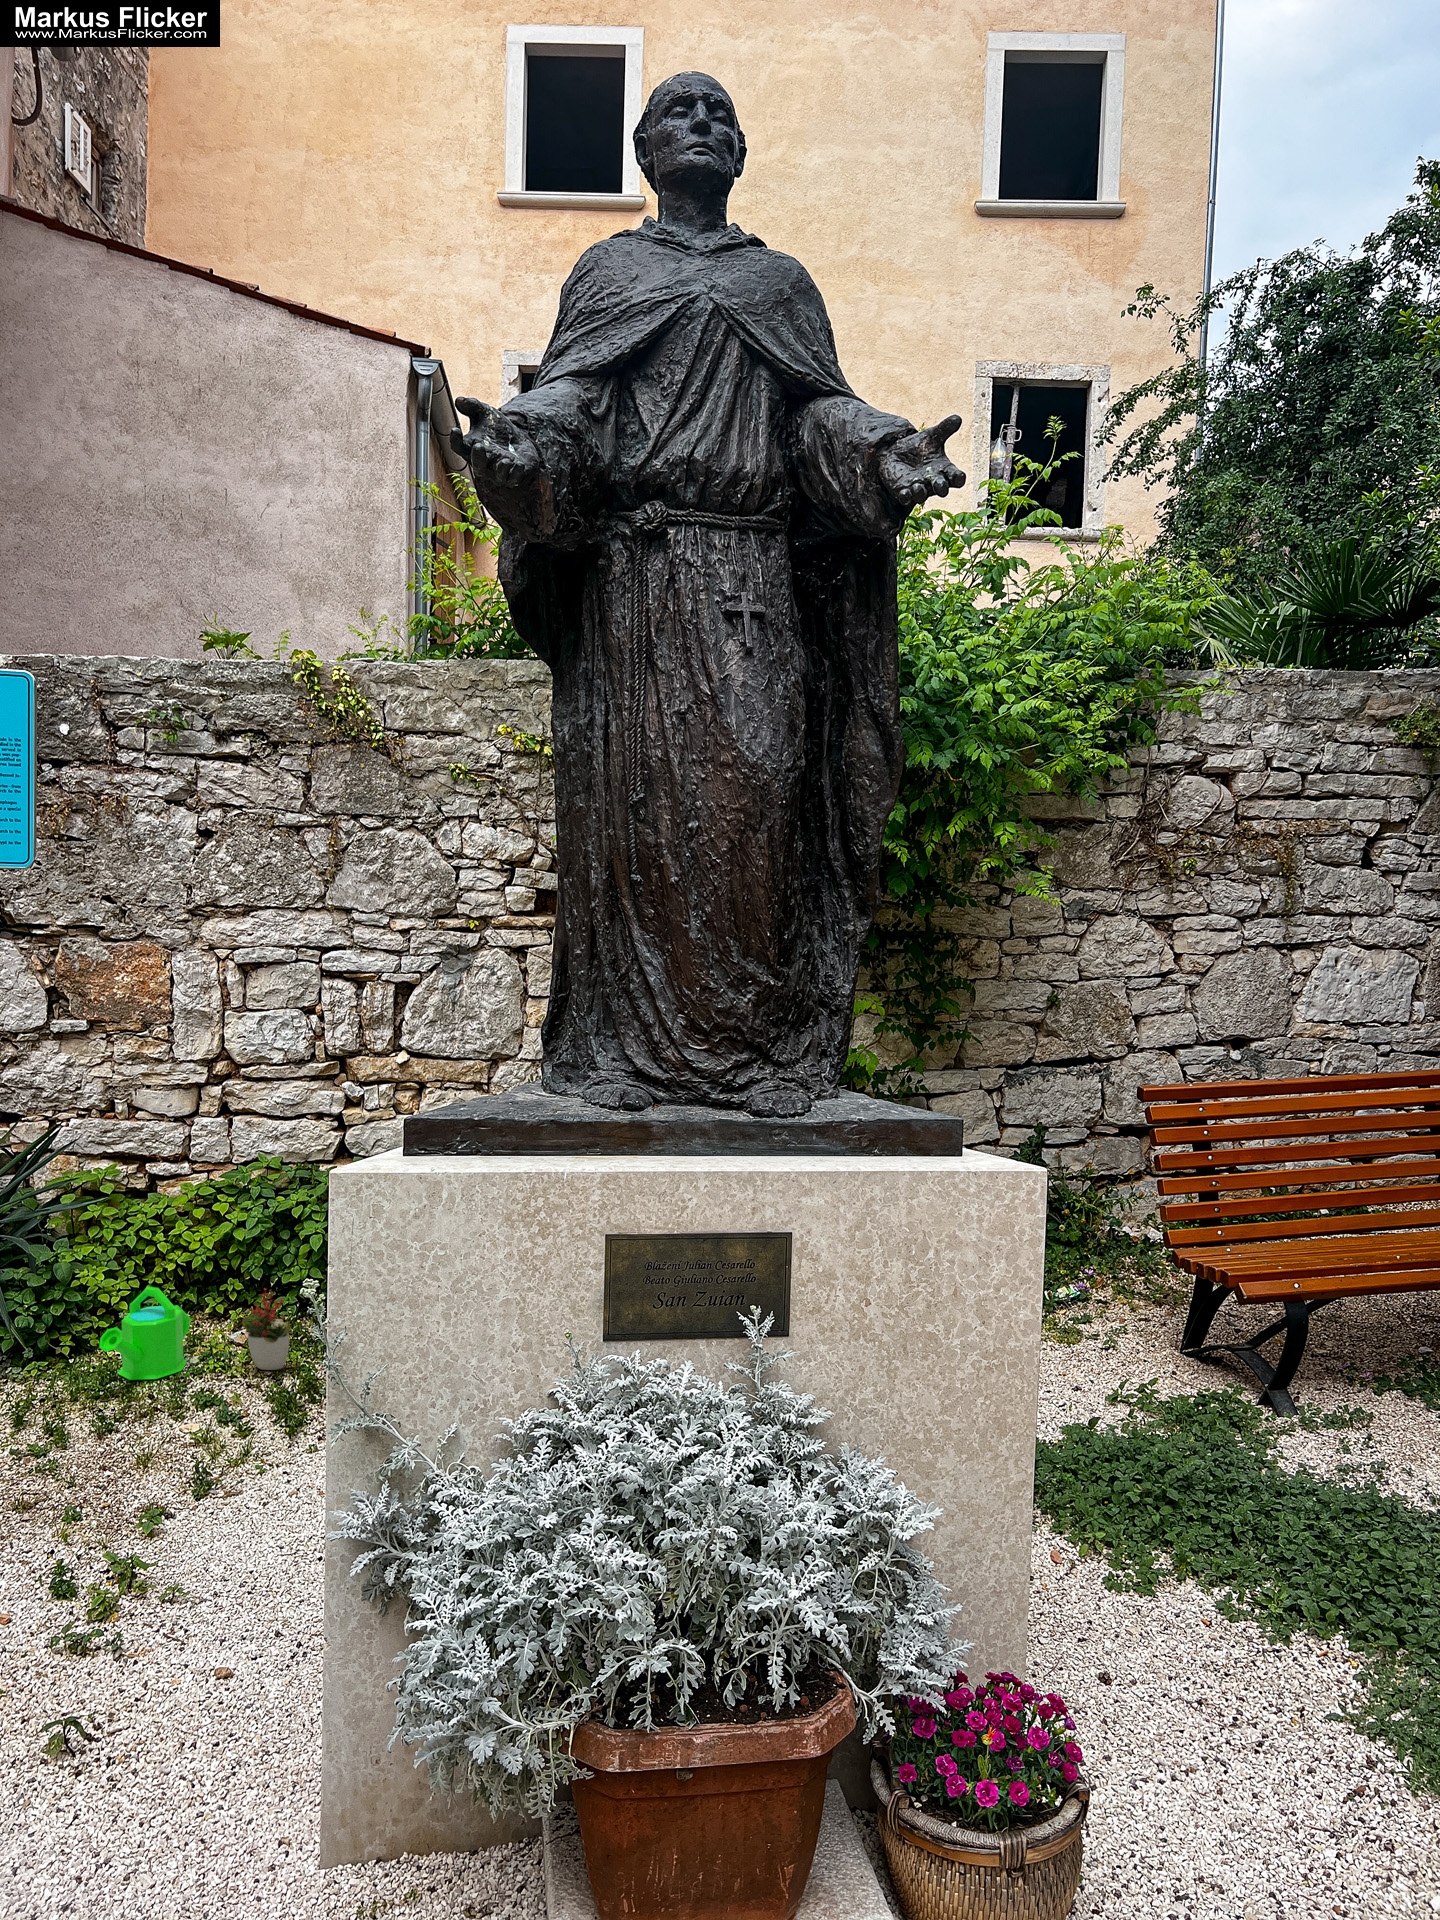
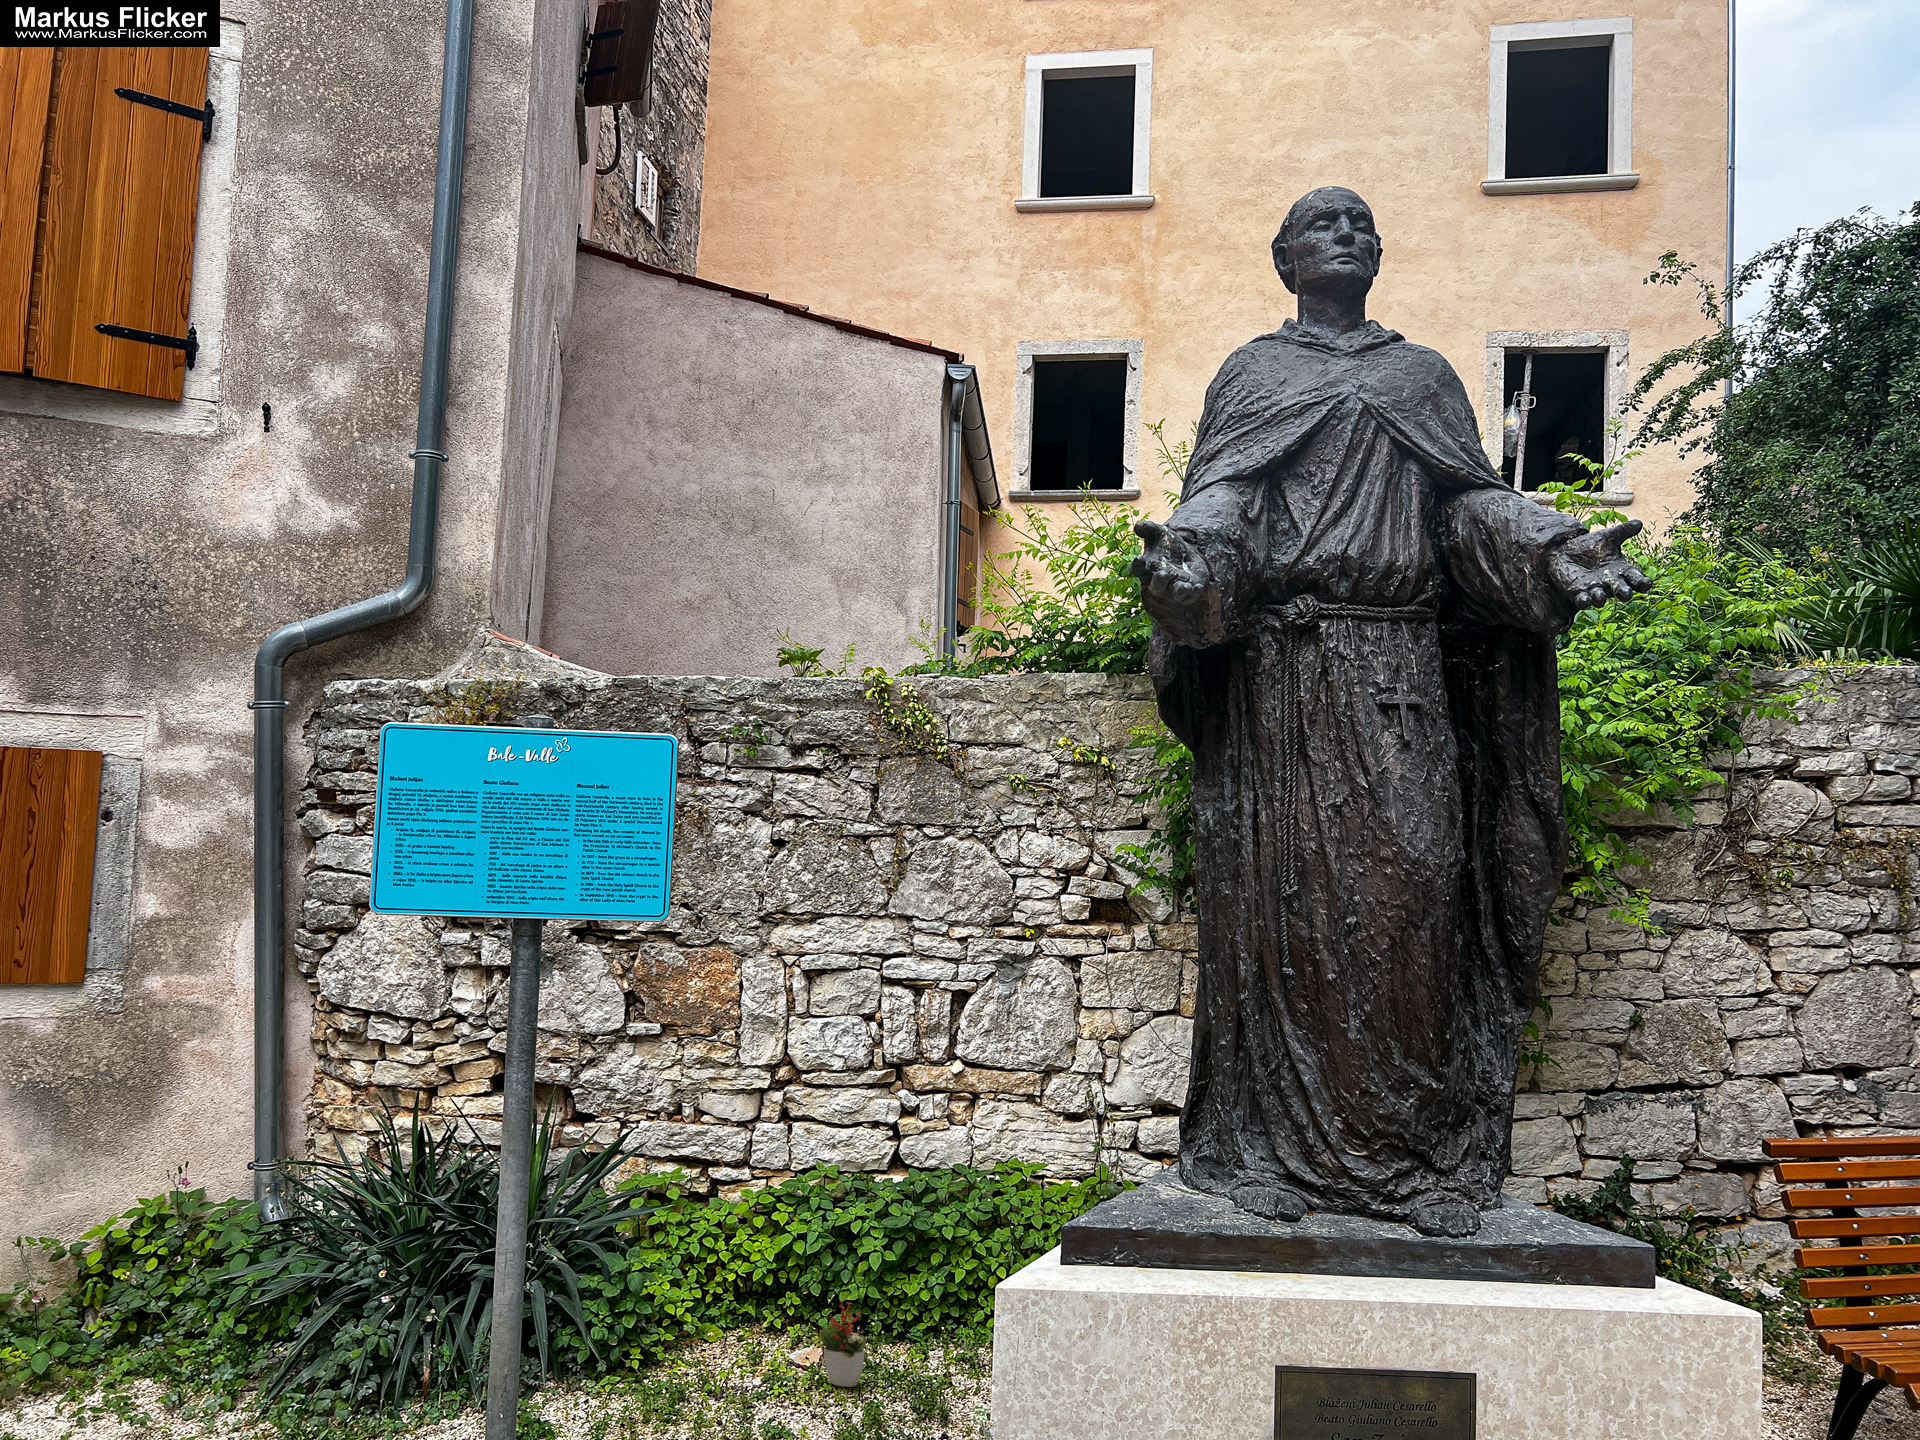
watering can: present [99,1287,190,1380] -> none [691,1292,763,1389]

